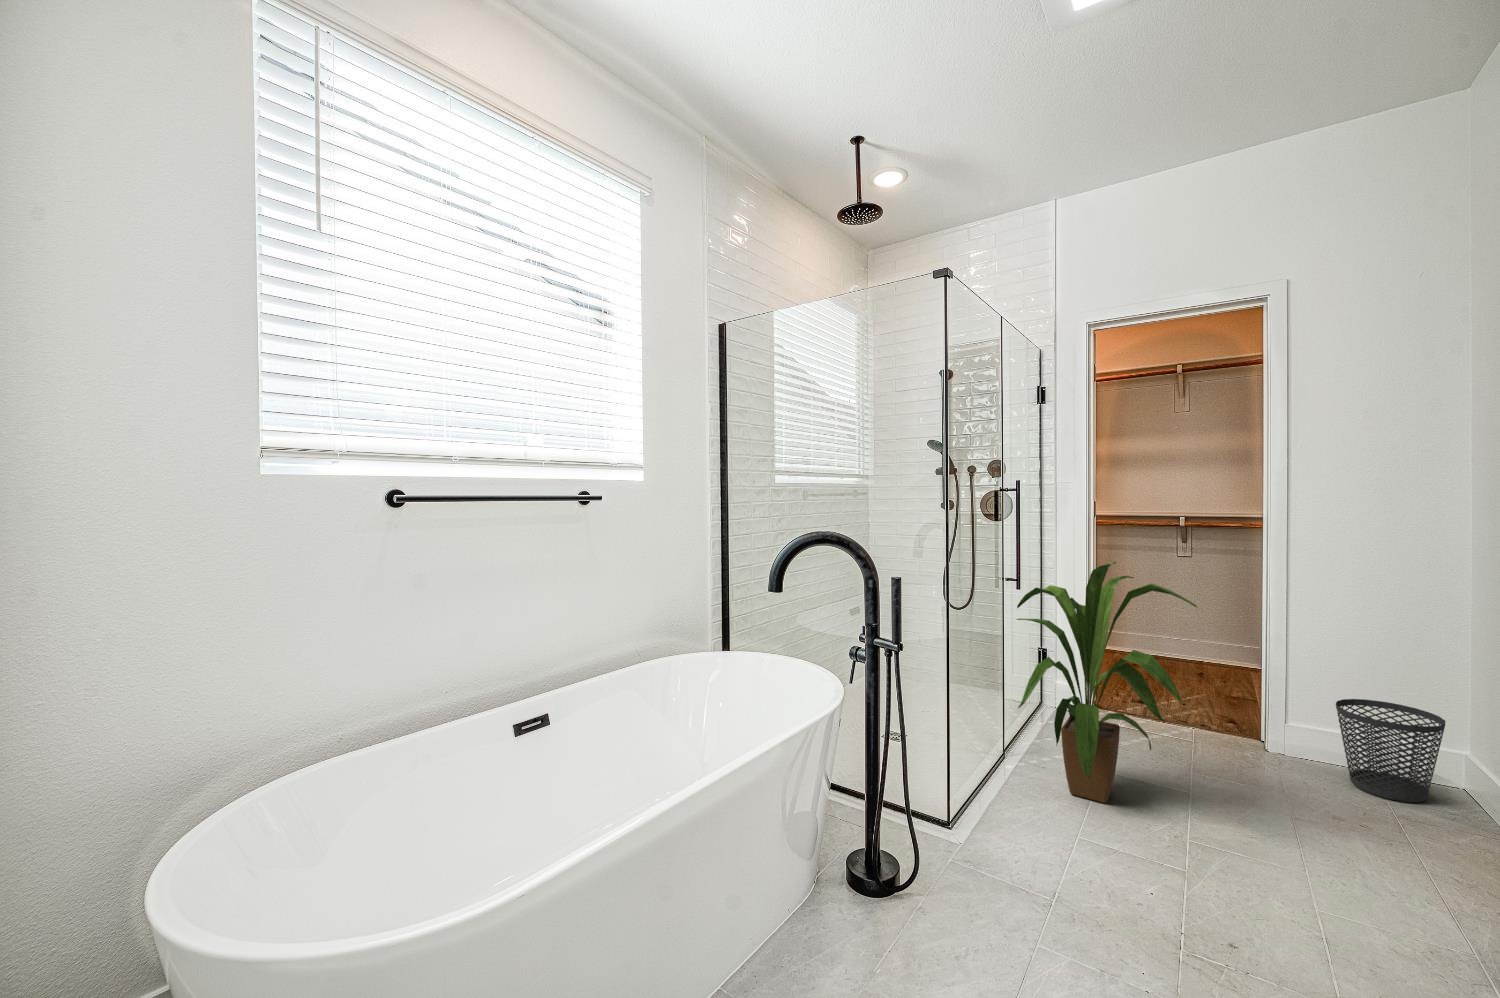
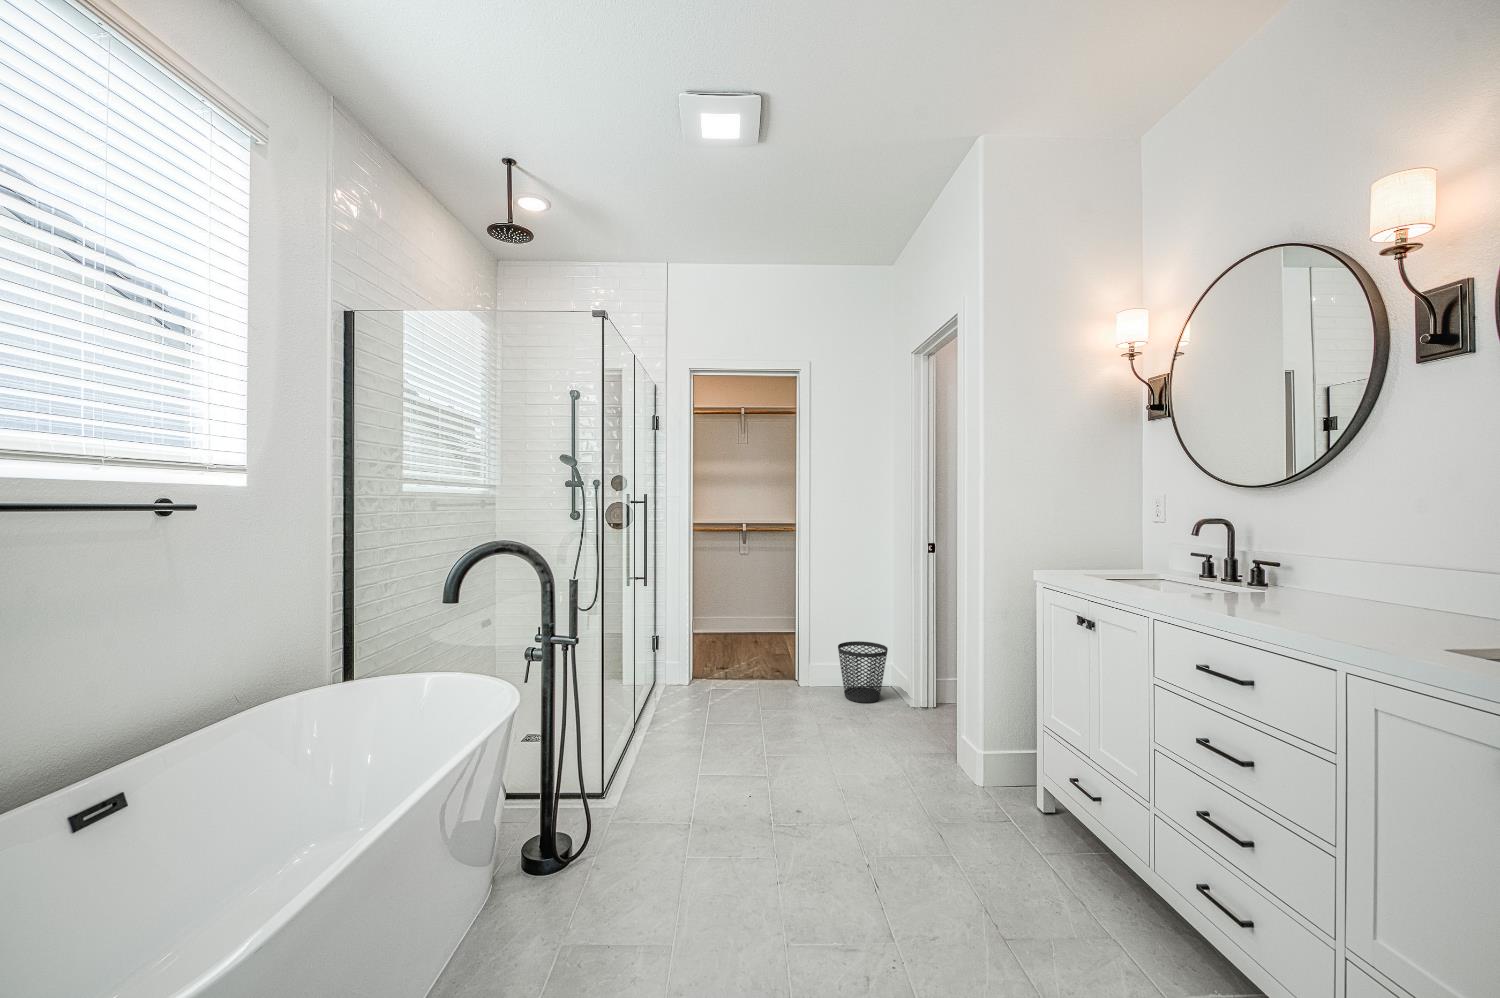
house plant: present [1017,562,1197,803] -> none [645,558,772,747]

